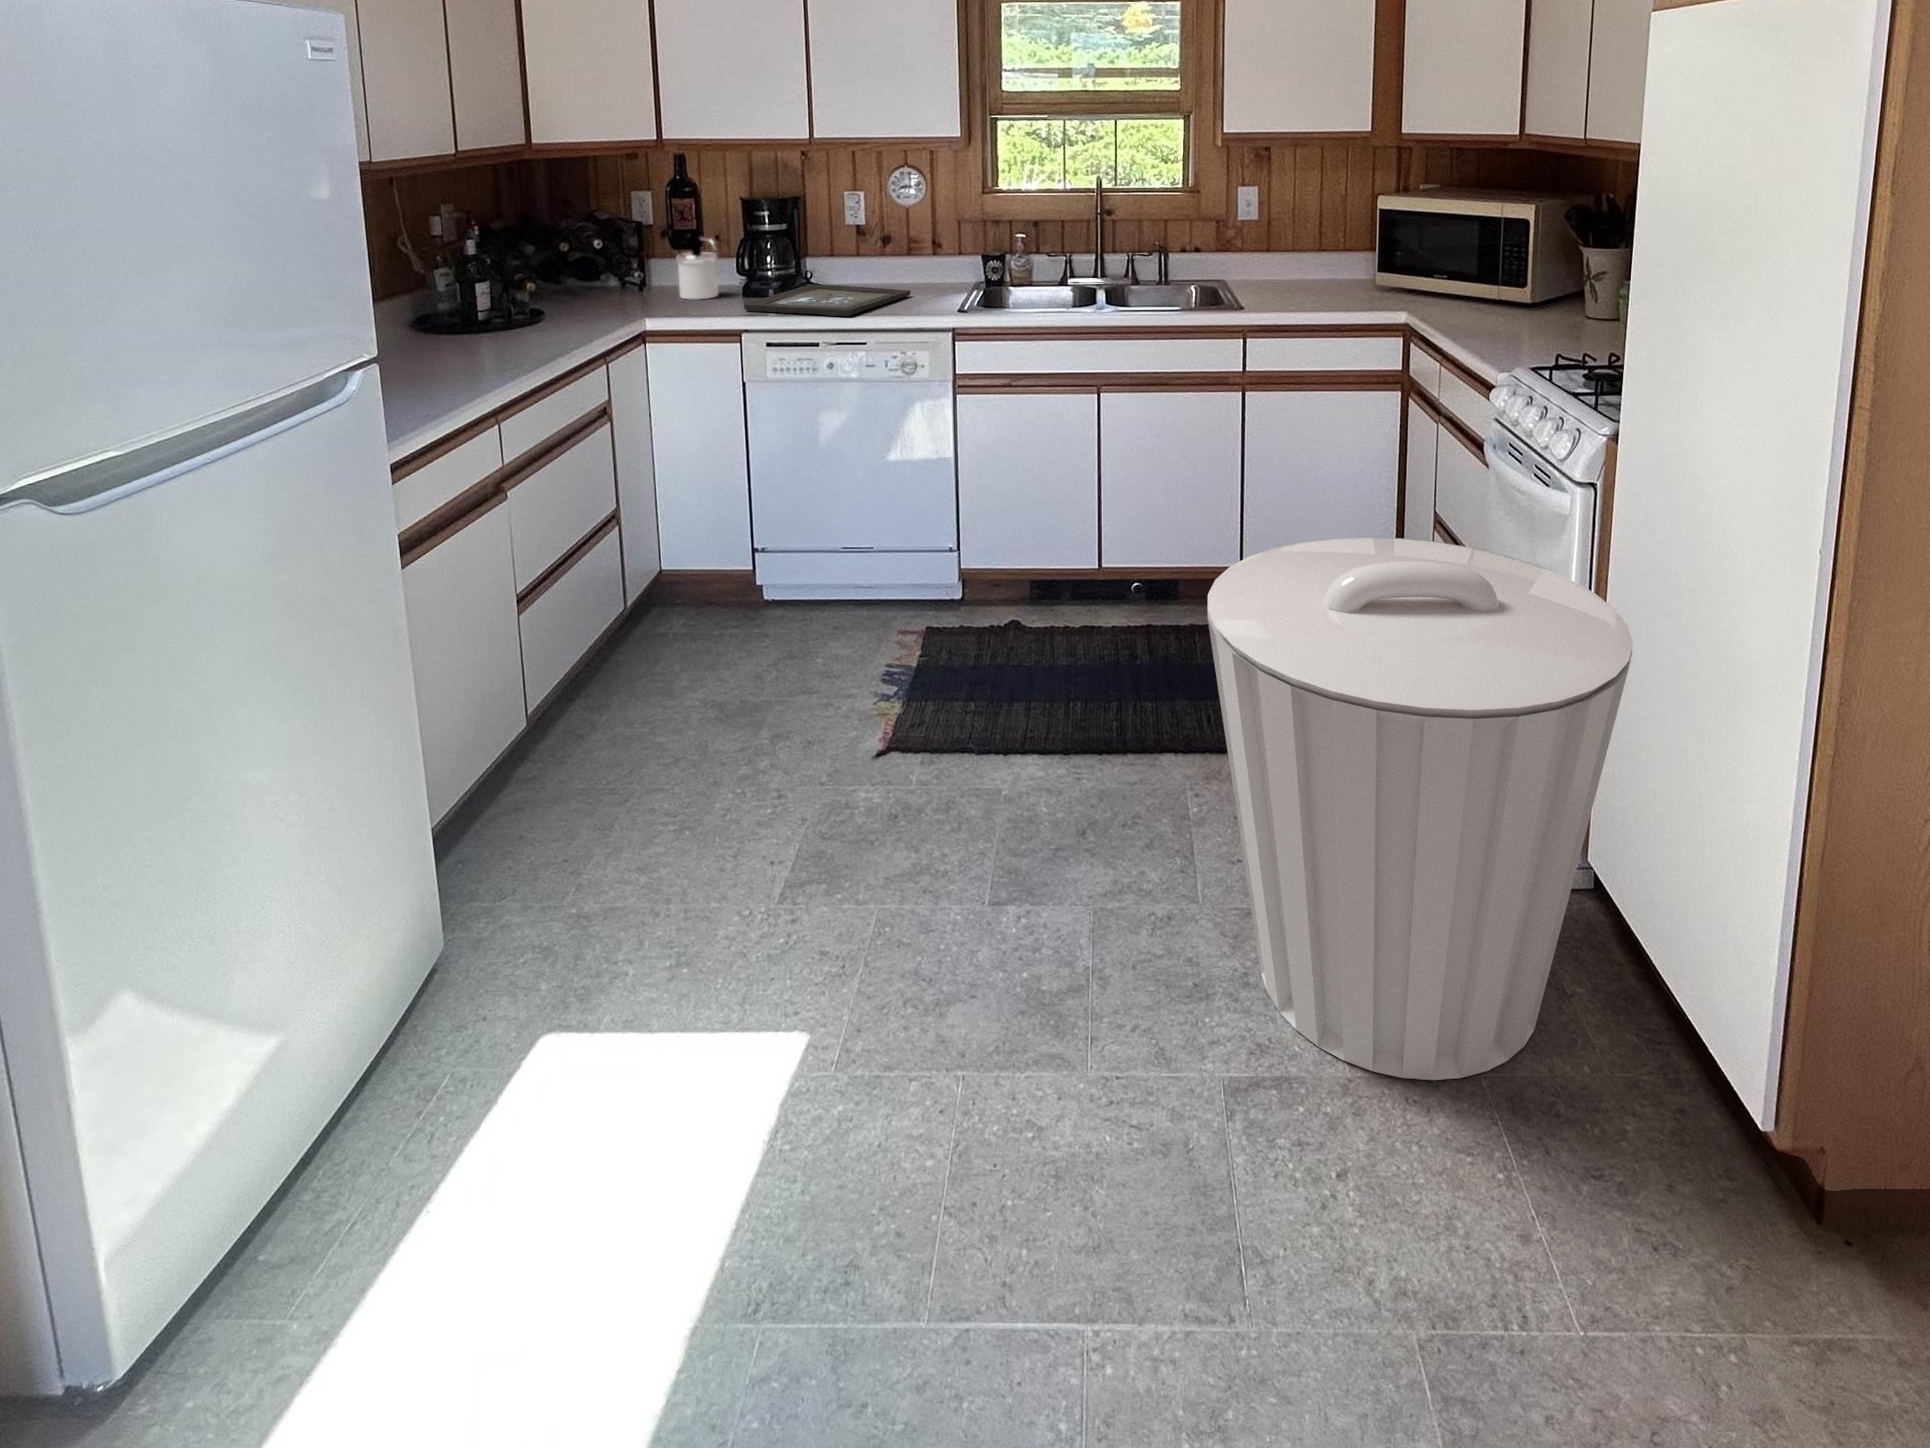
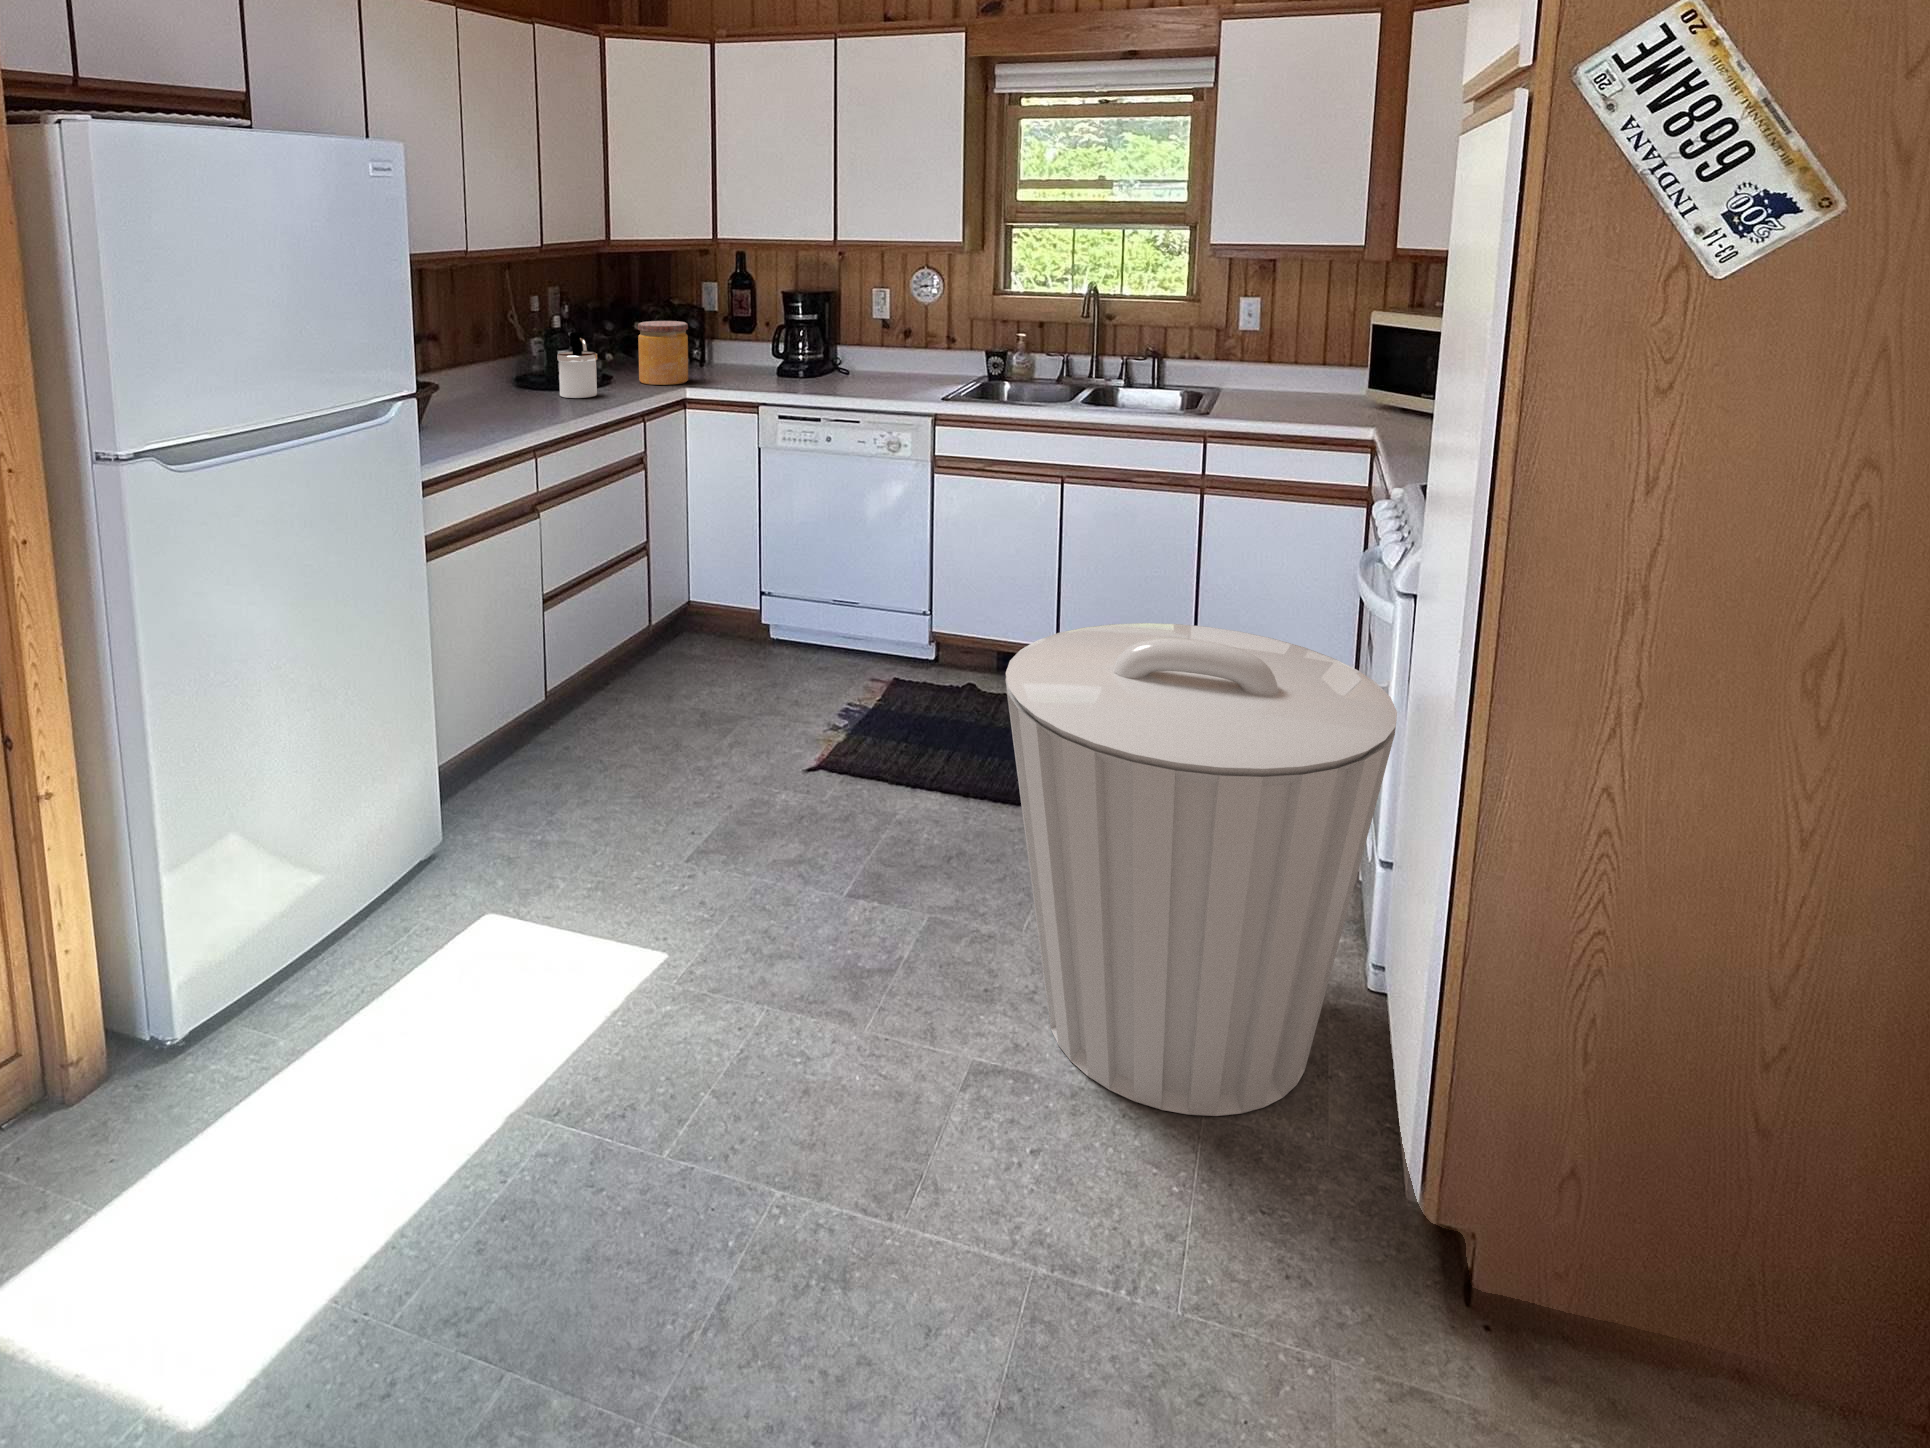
soap dispenser: present [676,232,718,299] -> present [557,332,597,398]
jar: none [578,240,644,317] -> present [638,321,688,385]
tray: present [744,284,911,316] -> none [765,370,917,398]

